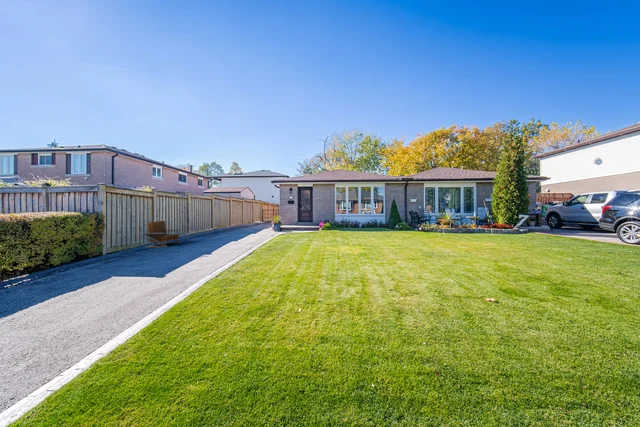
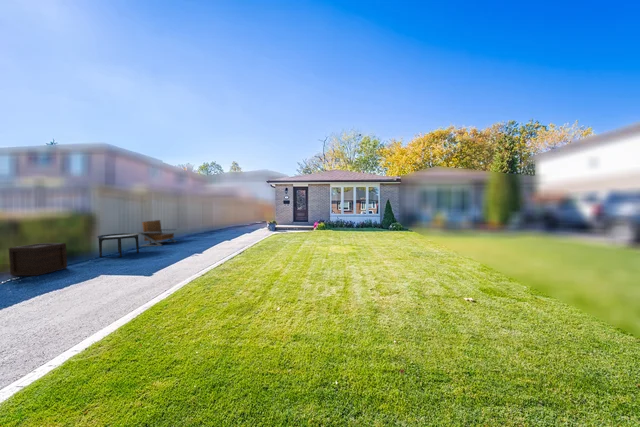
round table: none [103,234,146,259] -> present [97,233,140,257]
wooden crate: none [17,244,75,278] -> present [9,243,67,276]

